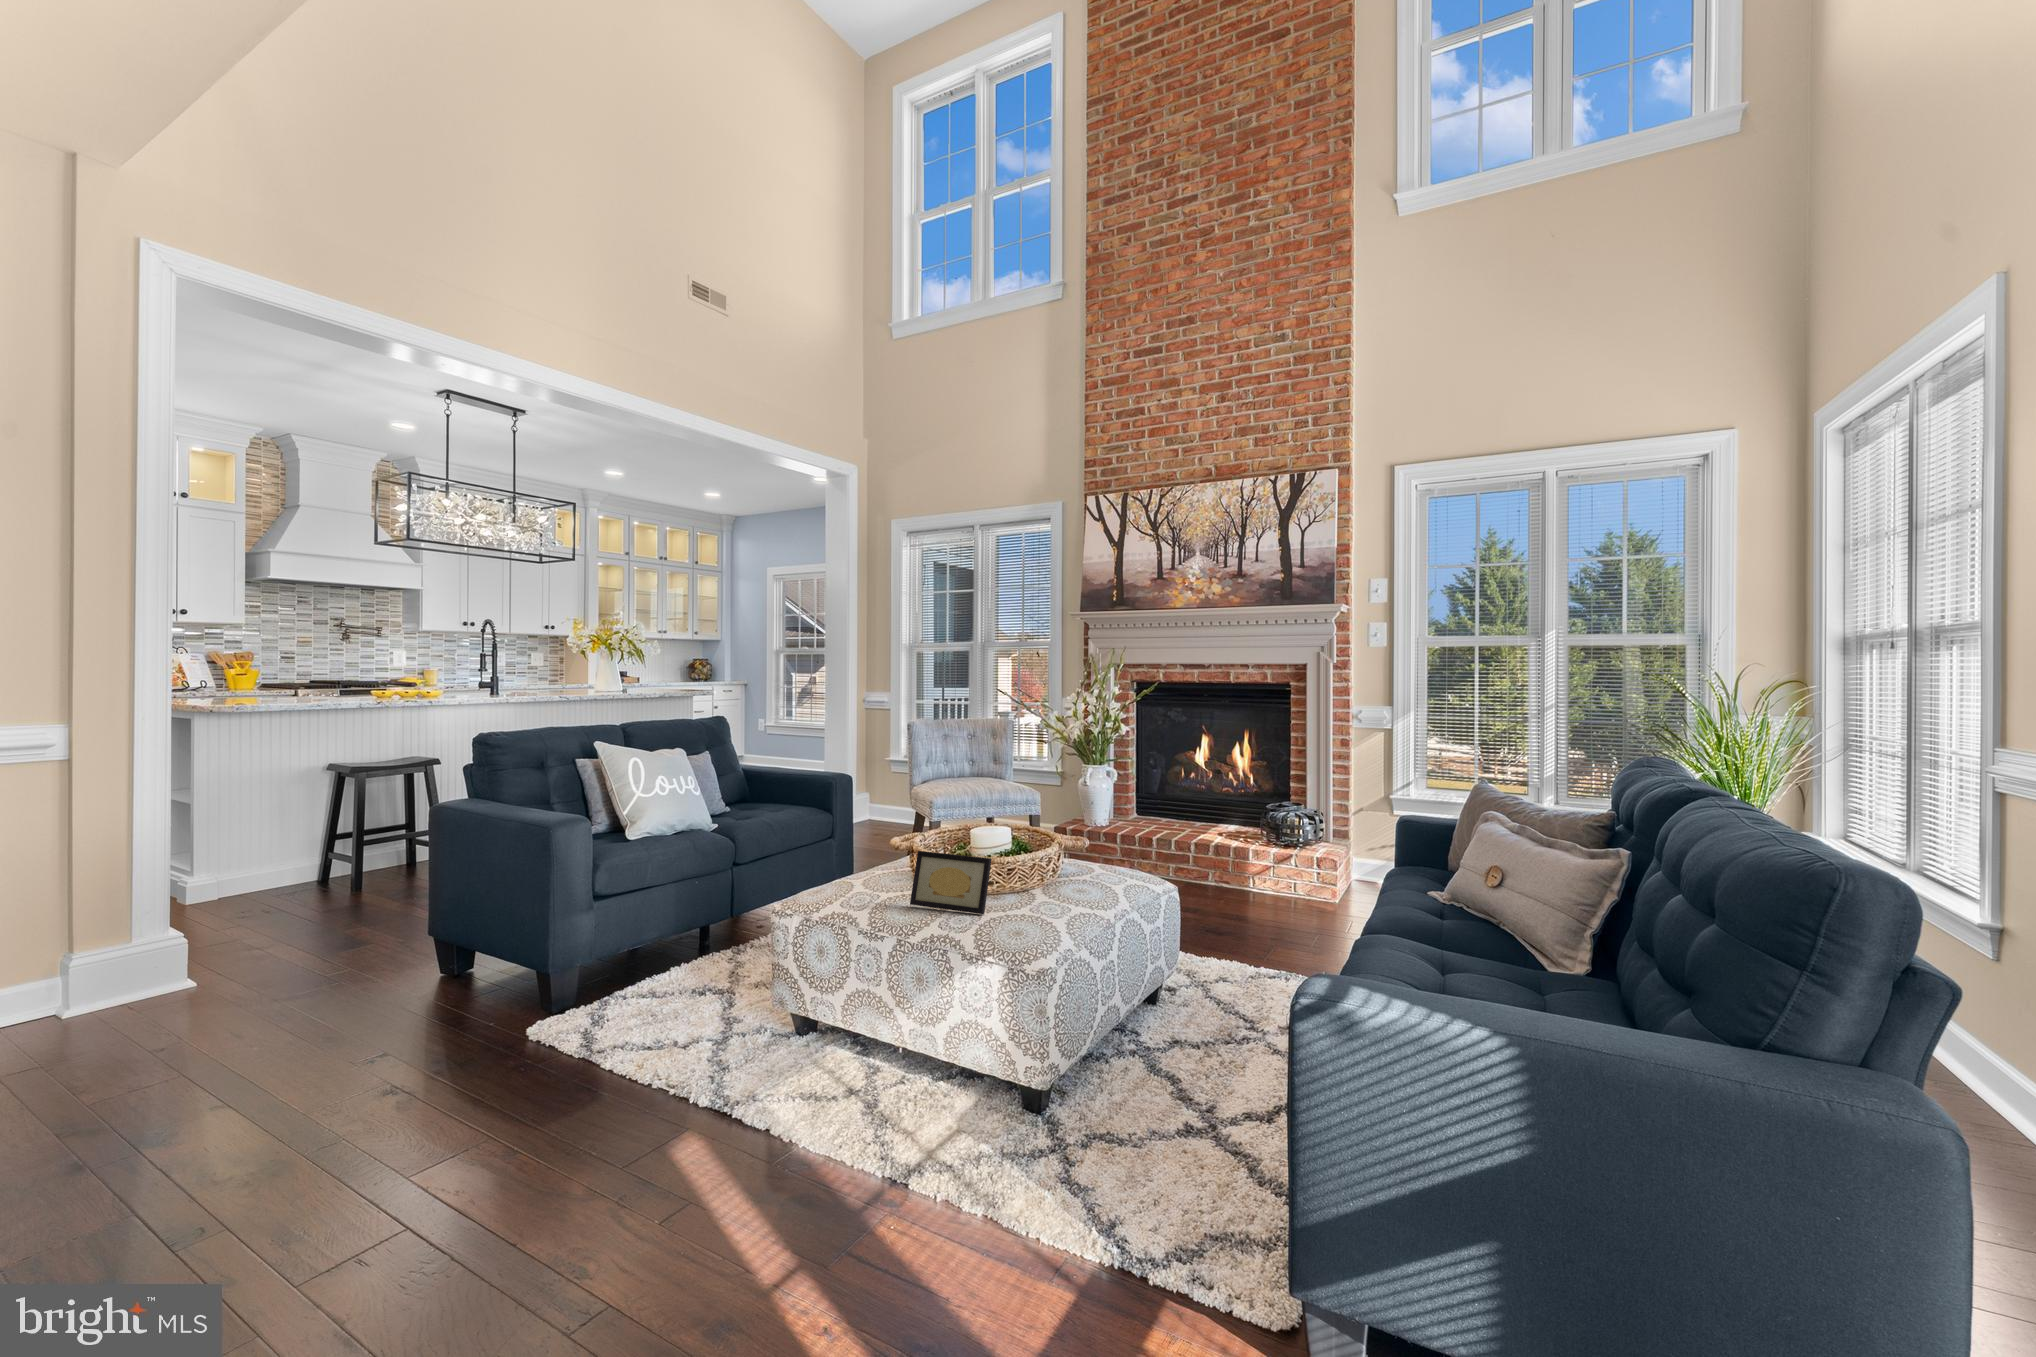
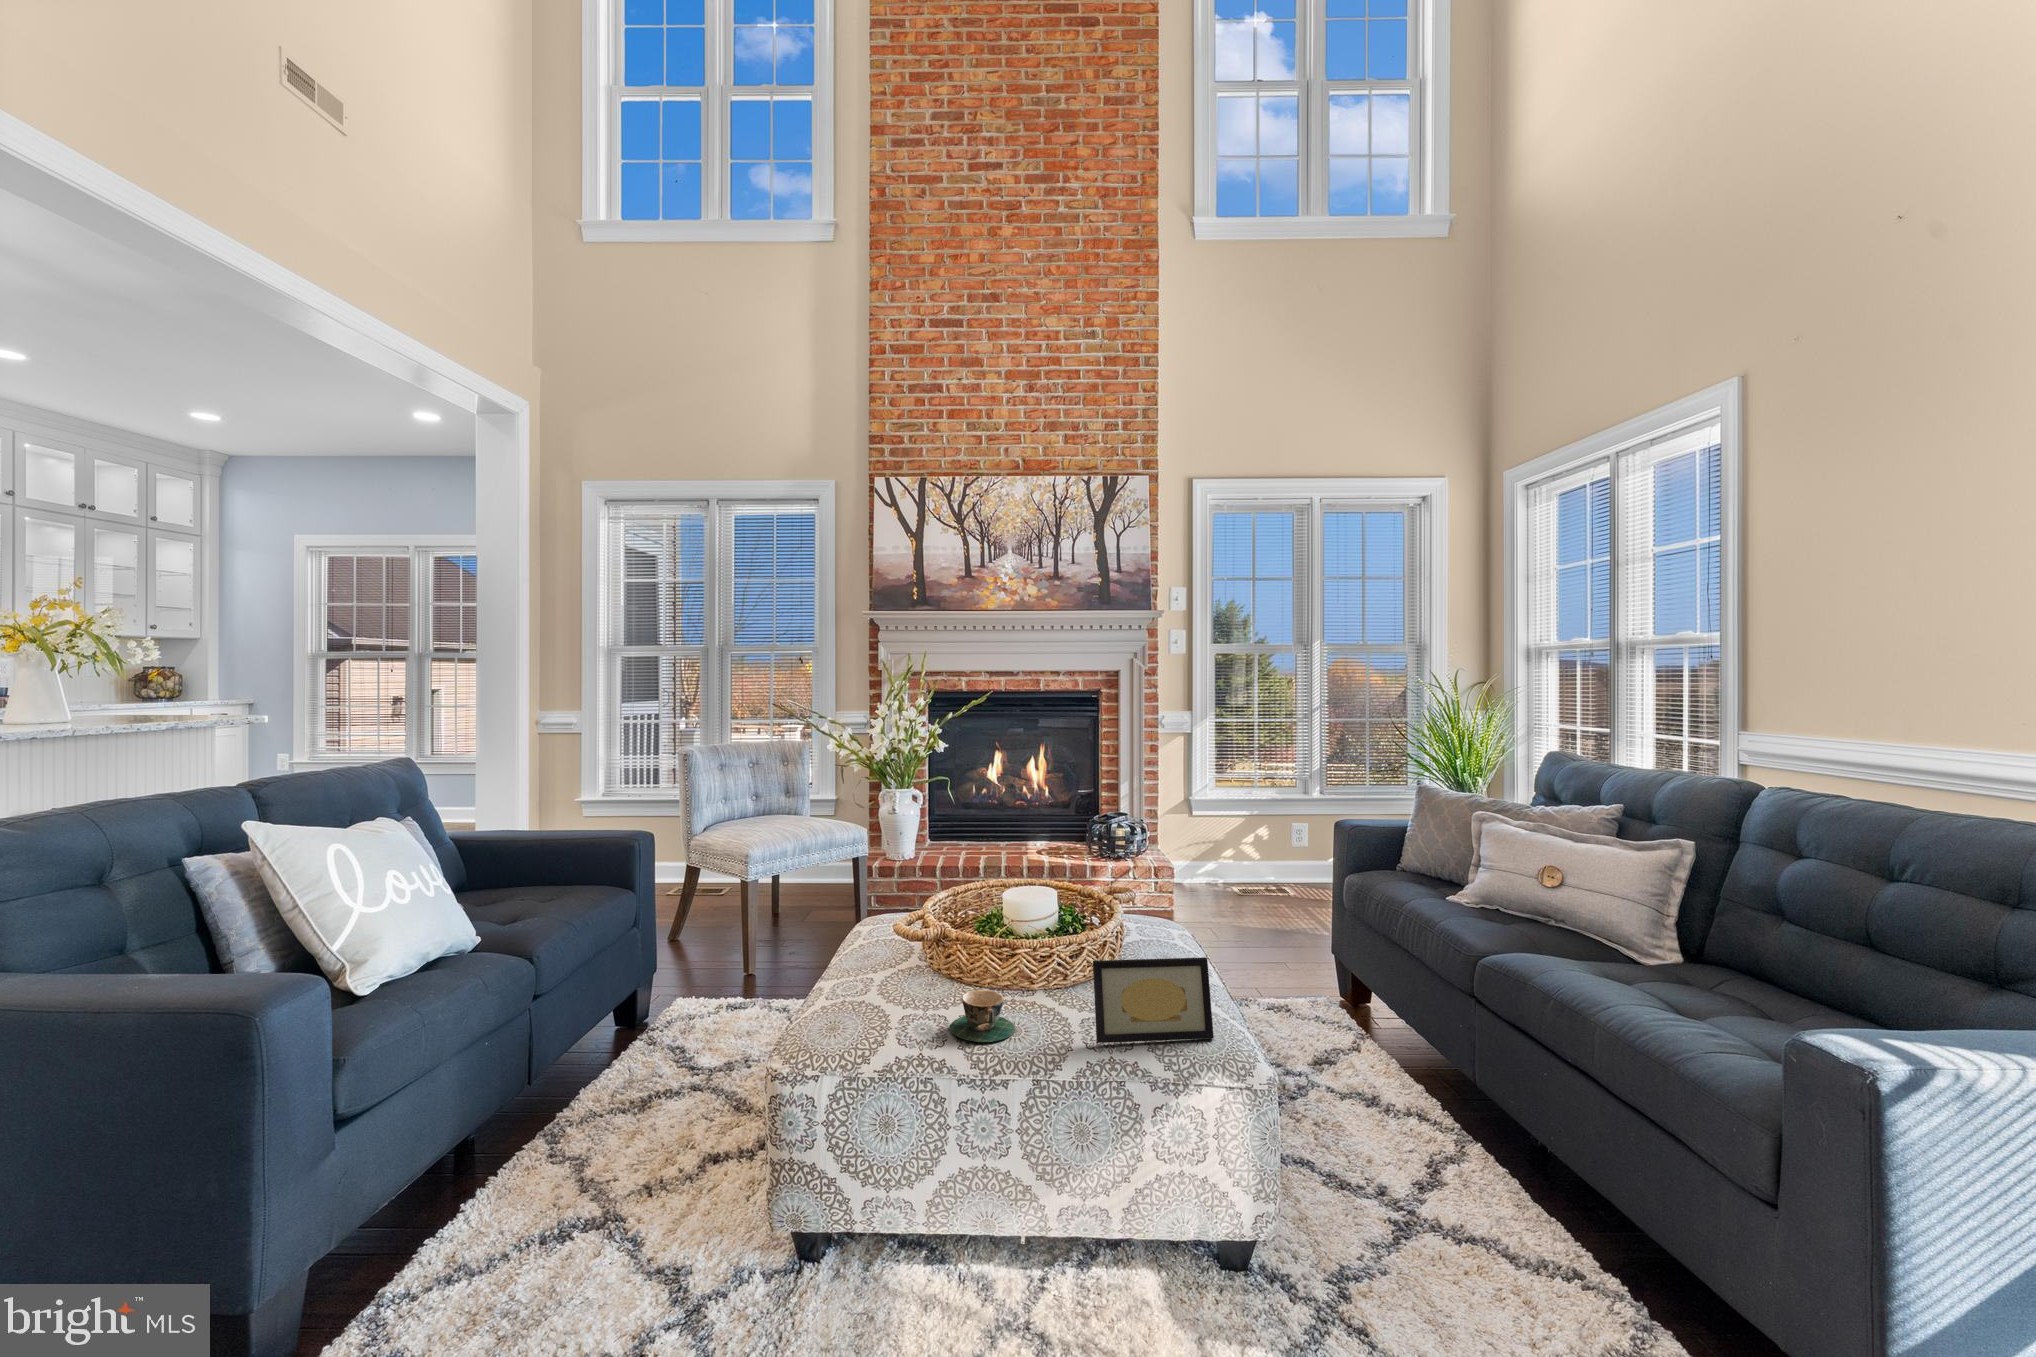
teacup: none [845,867,889,896] -> present [950,989,1015,1042]

